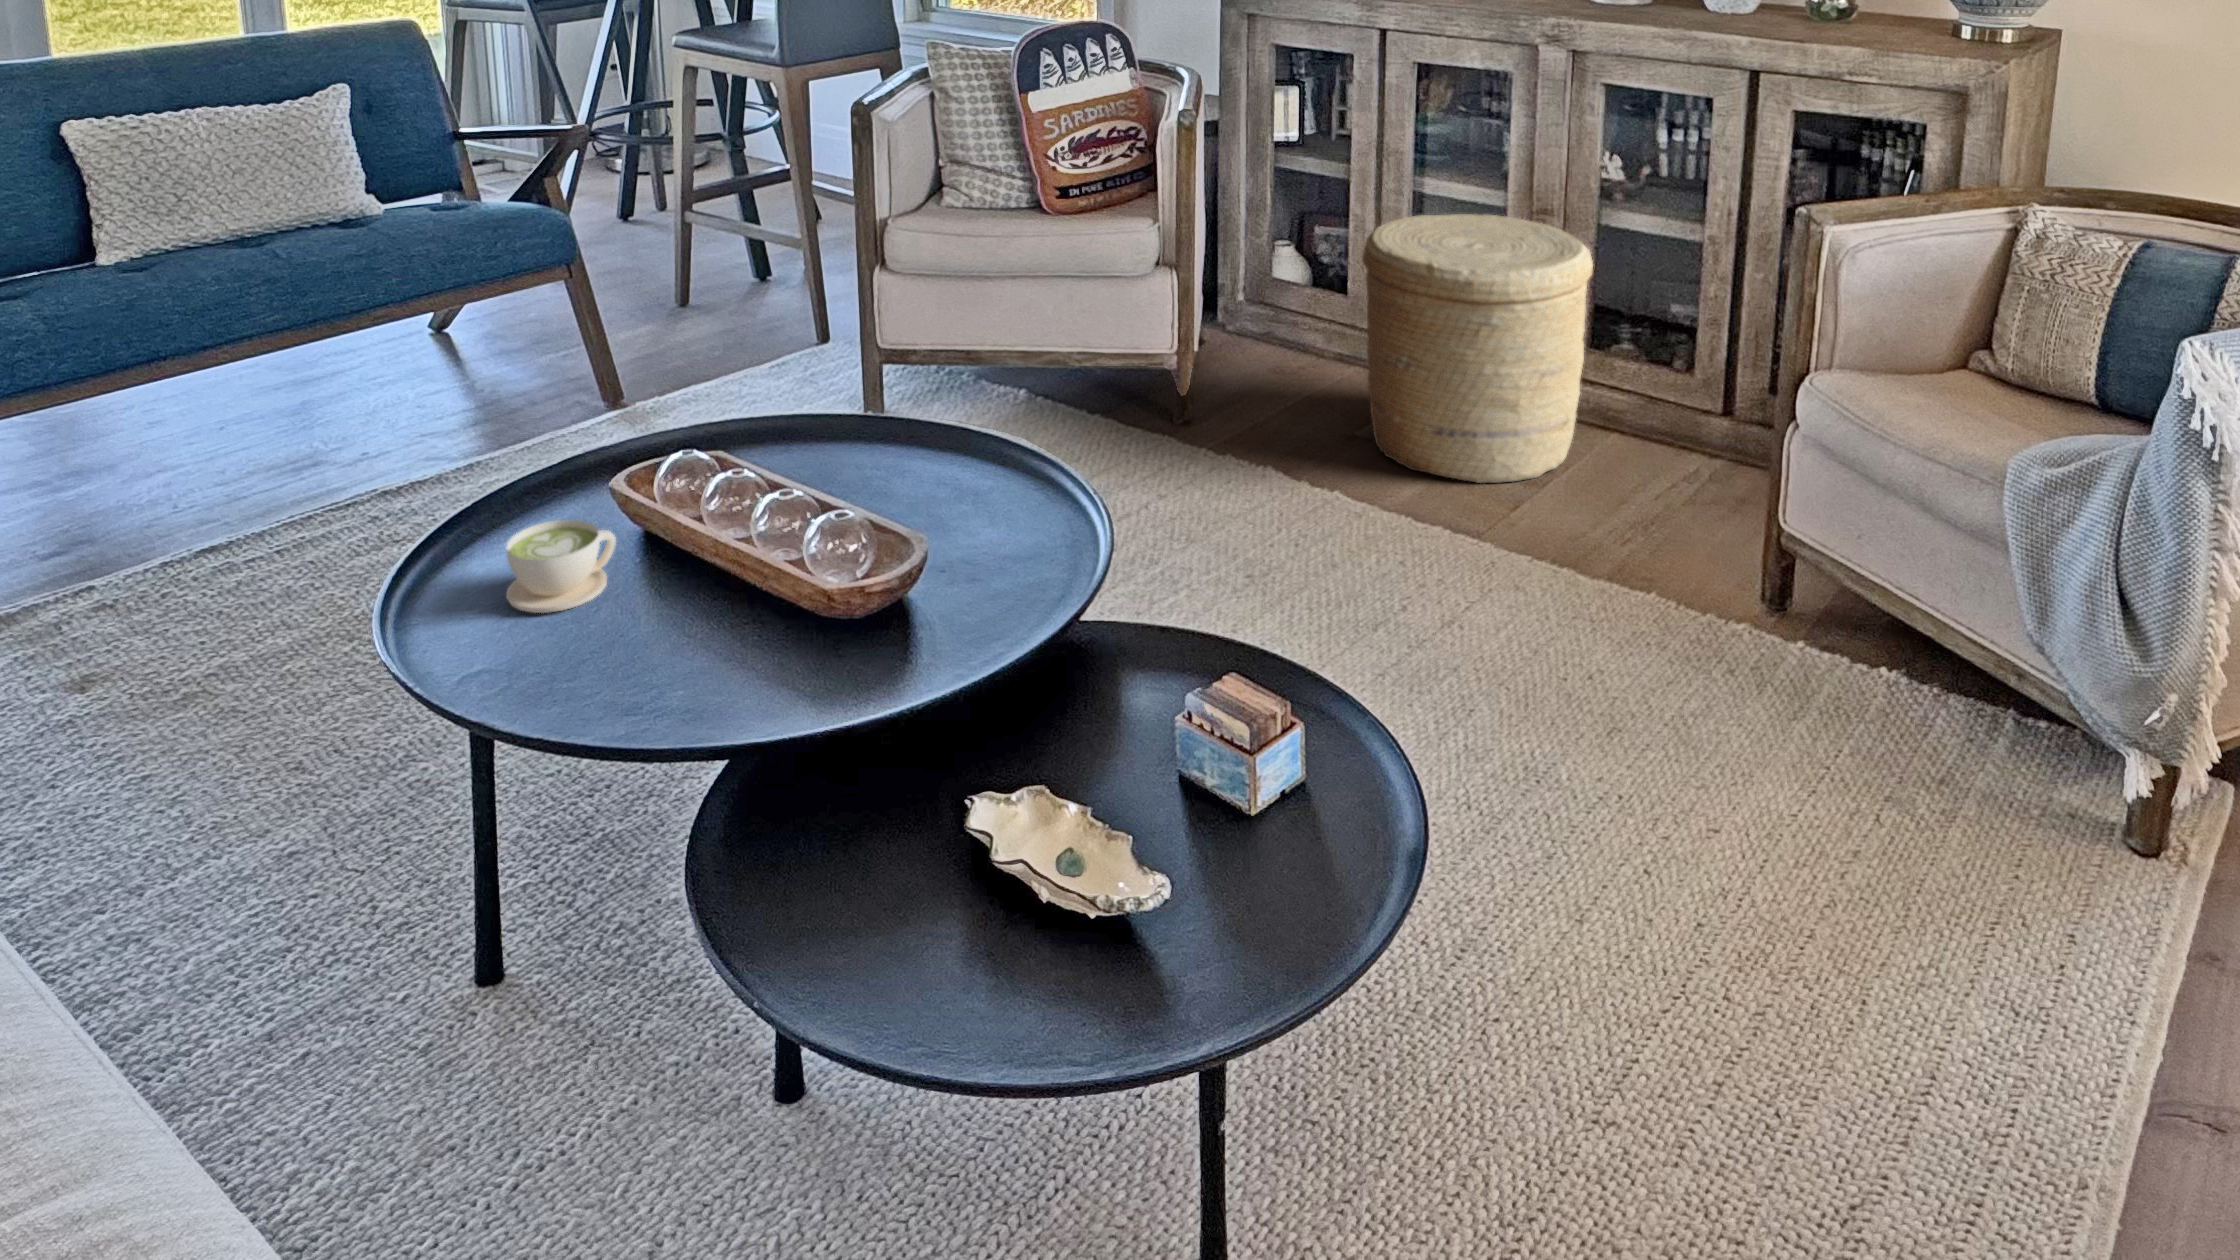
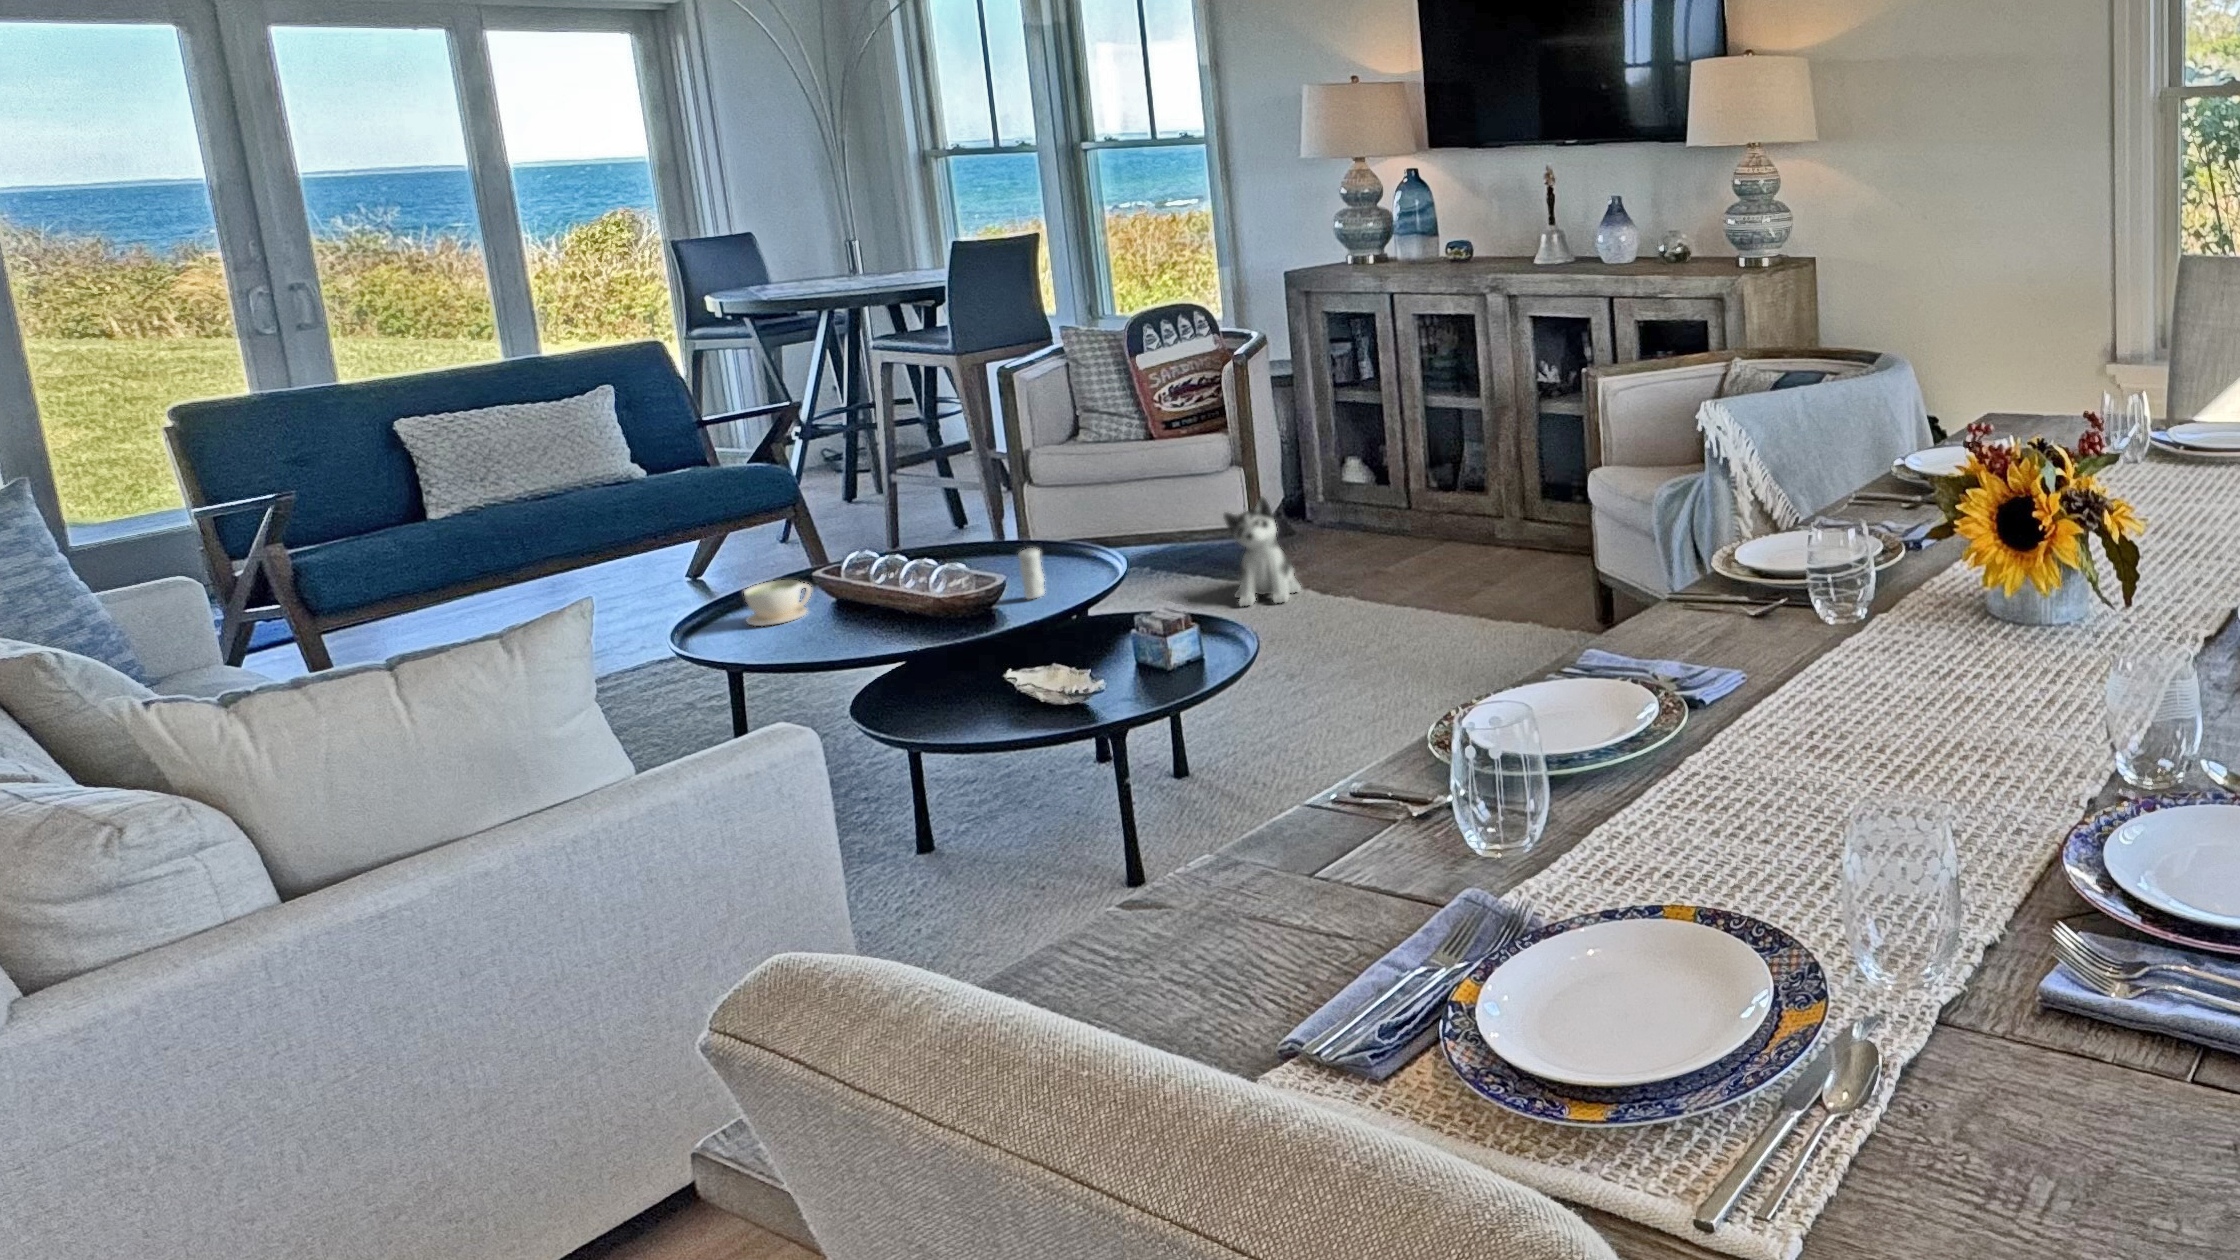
woven basket: present [1362,214,1593,483] -> none [1366,413,1523,585]
plush toy: none [1161,328,1257,489] -> present [1223,496,1301,606]
candle: none [972,504,1011,608] -> present [1018,548,1044,599]

